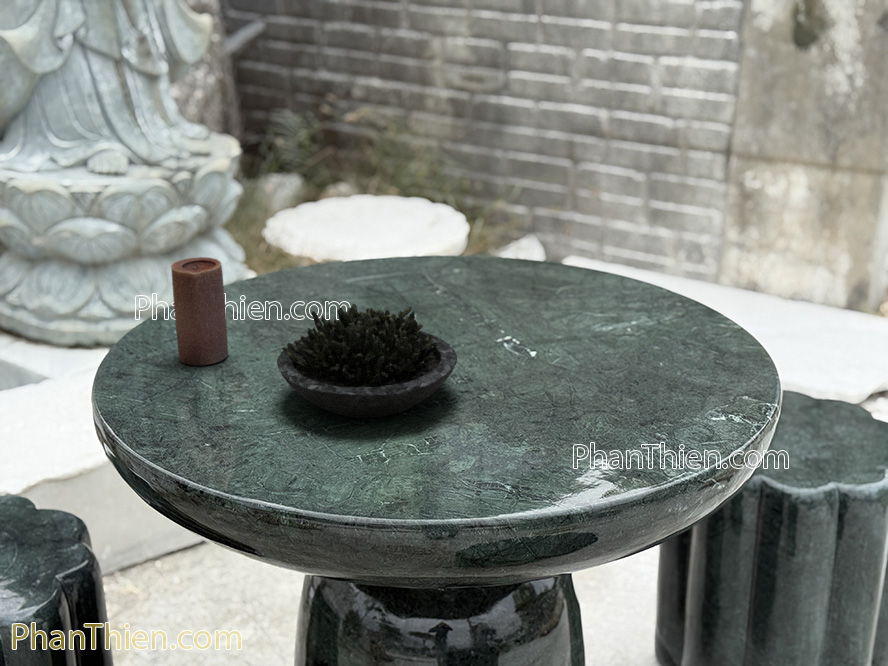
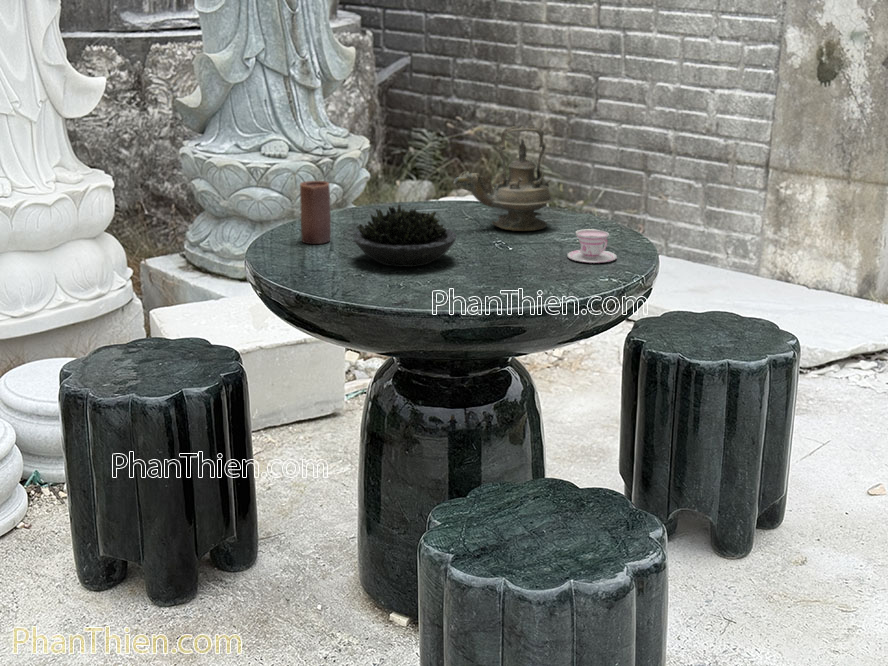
teapot: none [418,146,569,311] -> present [454,126,553,231]
teacup: none [628,320,709,382] -> present [568,229,617,263]

